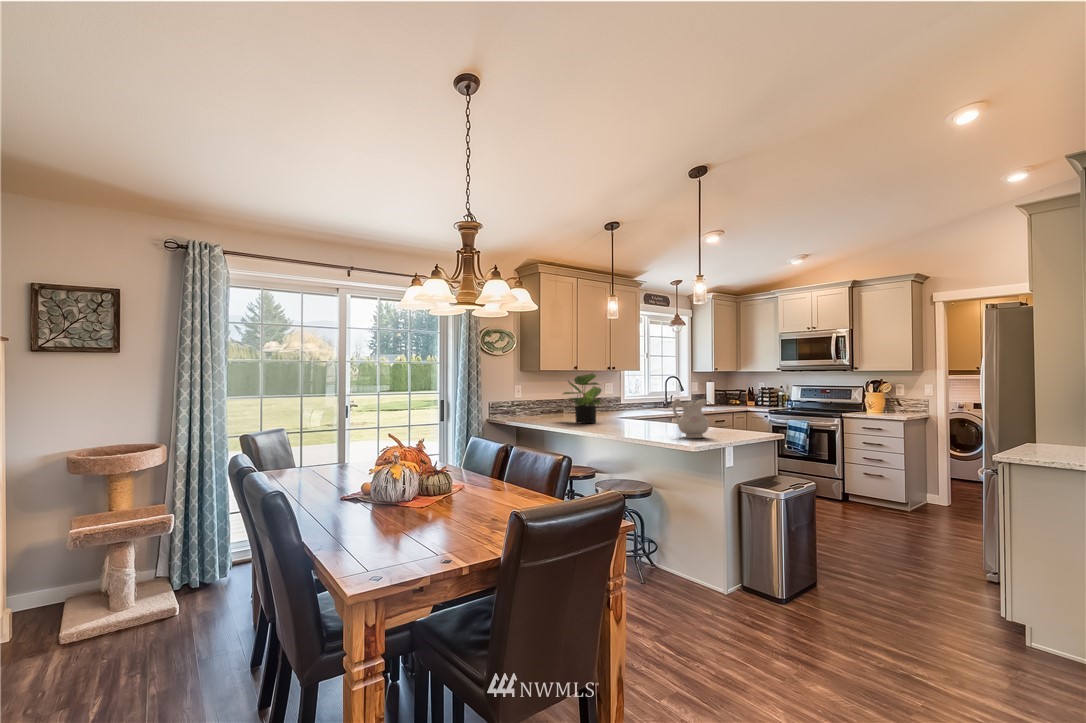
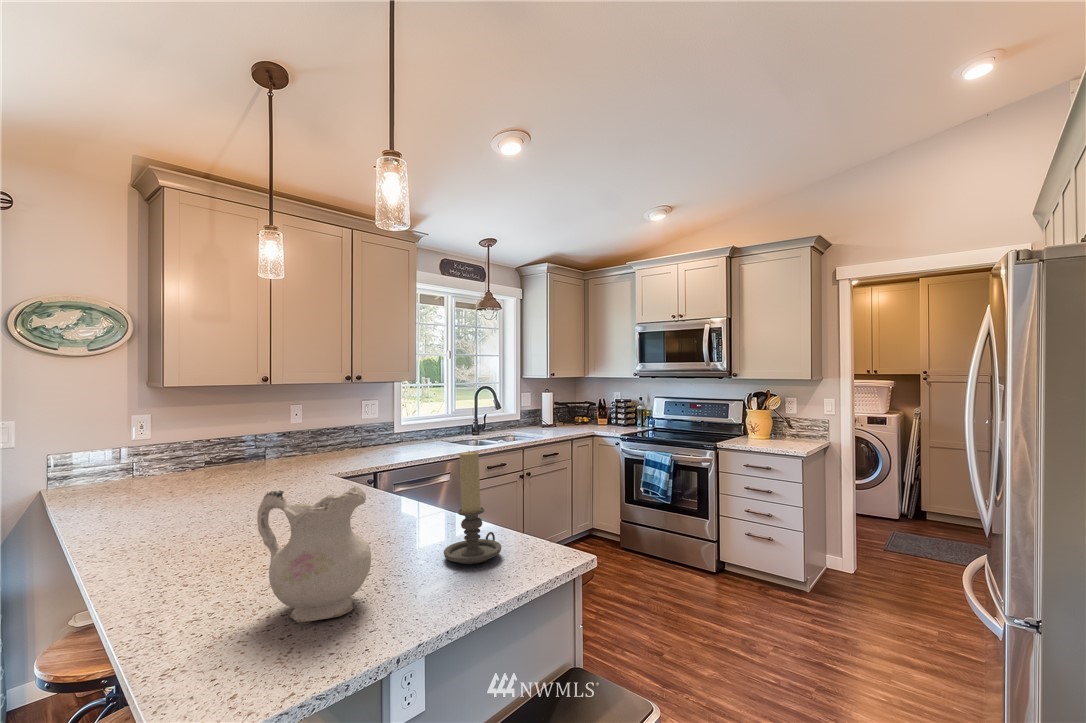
potted plant: present [563,373,602,423] -> none [159,395,264,507]
candle holder: none [720,392,744,434] -> present [444,451,502,564]

